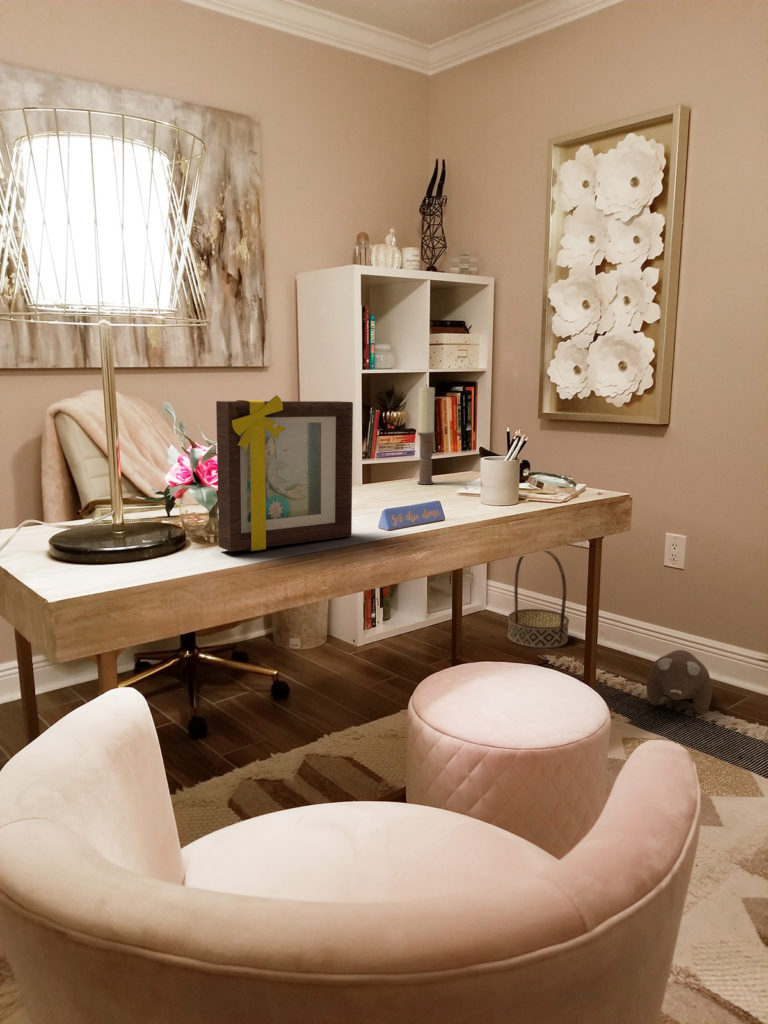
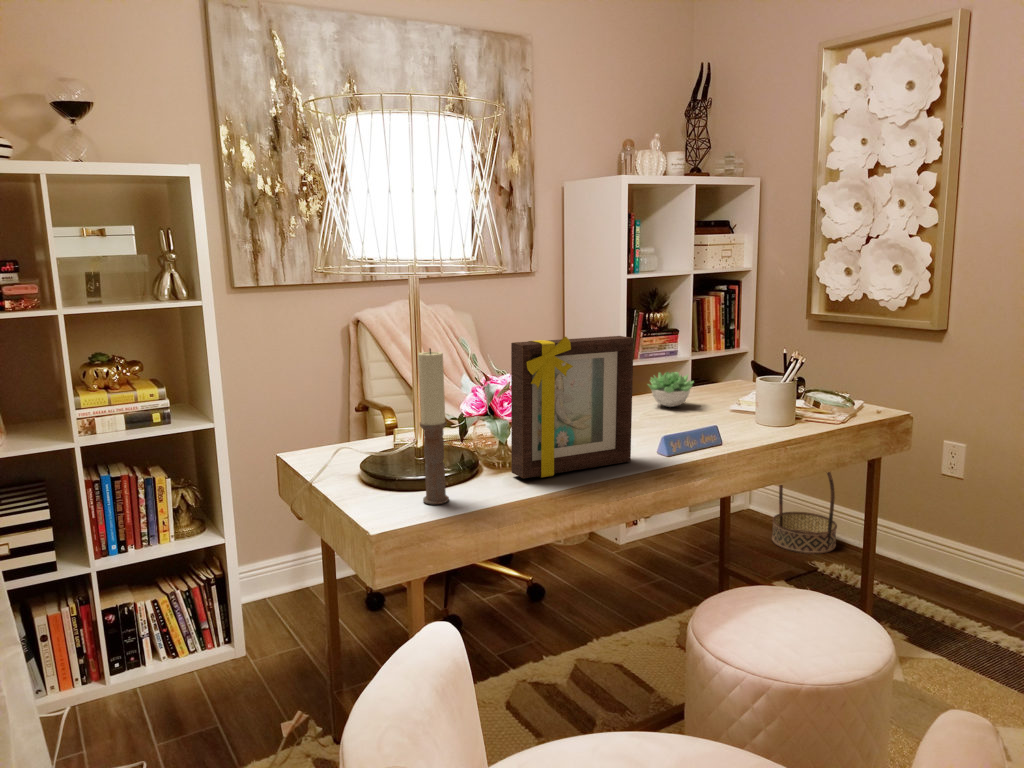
candle: present [418,385,435,484] -> present [418,349,449,504]
succulent plant: none [376,455,425,491] -> present [648,372,694,407]
plush toy: present [646,650,712,714] -> none [922,566,994,634]

